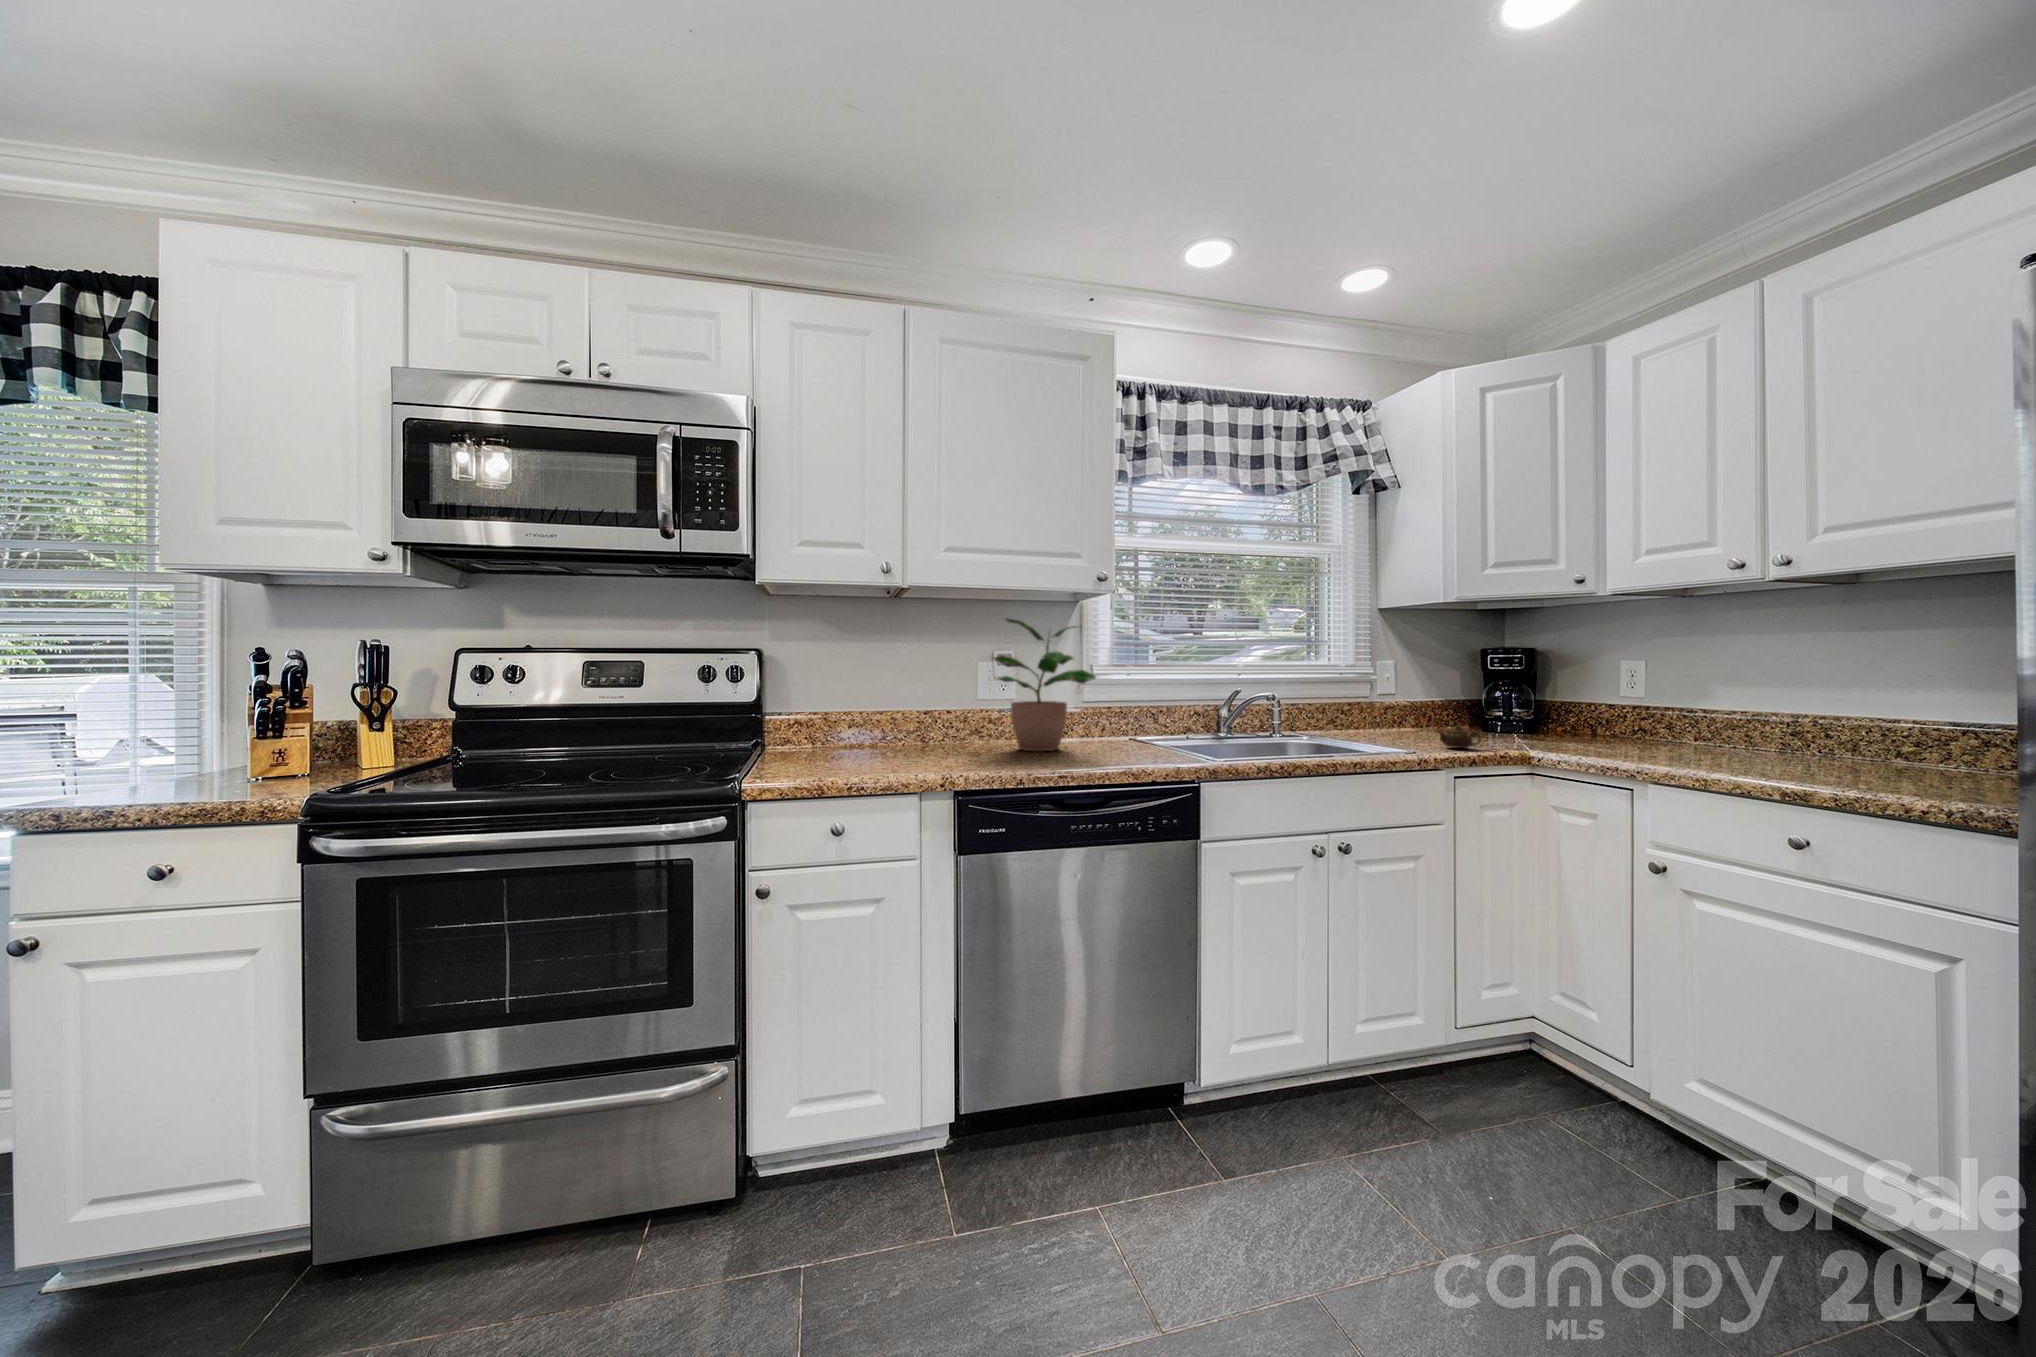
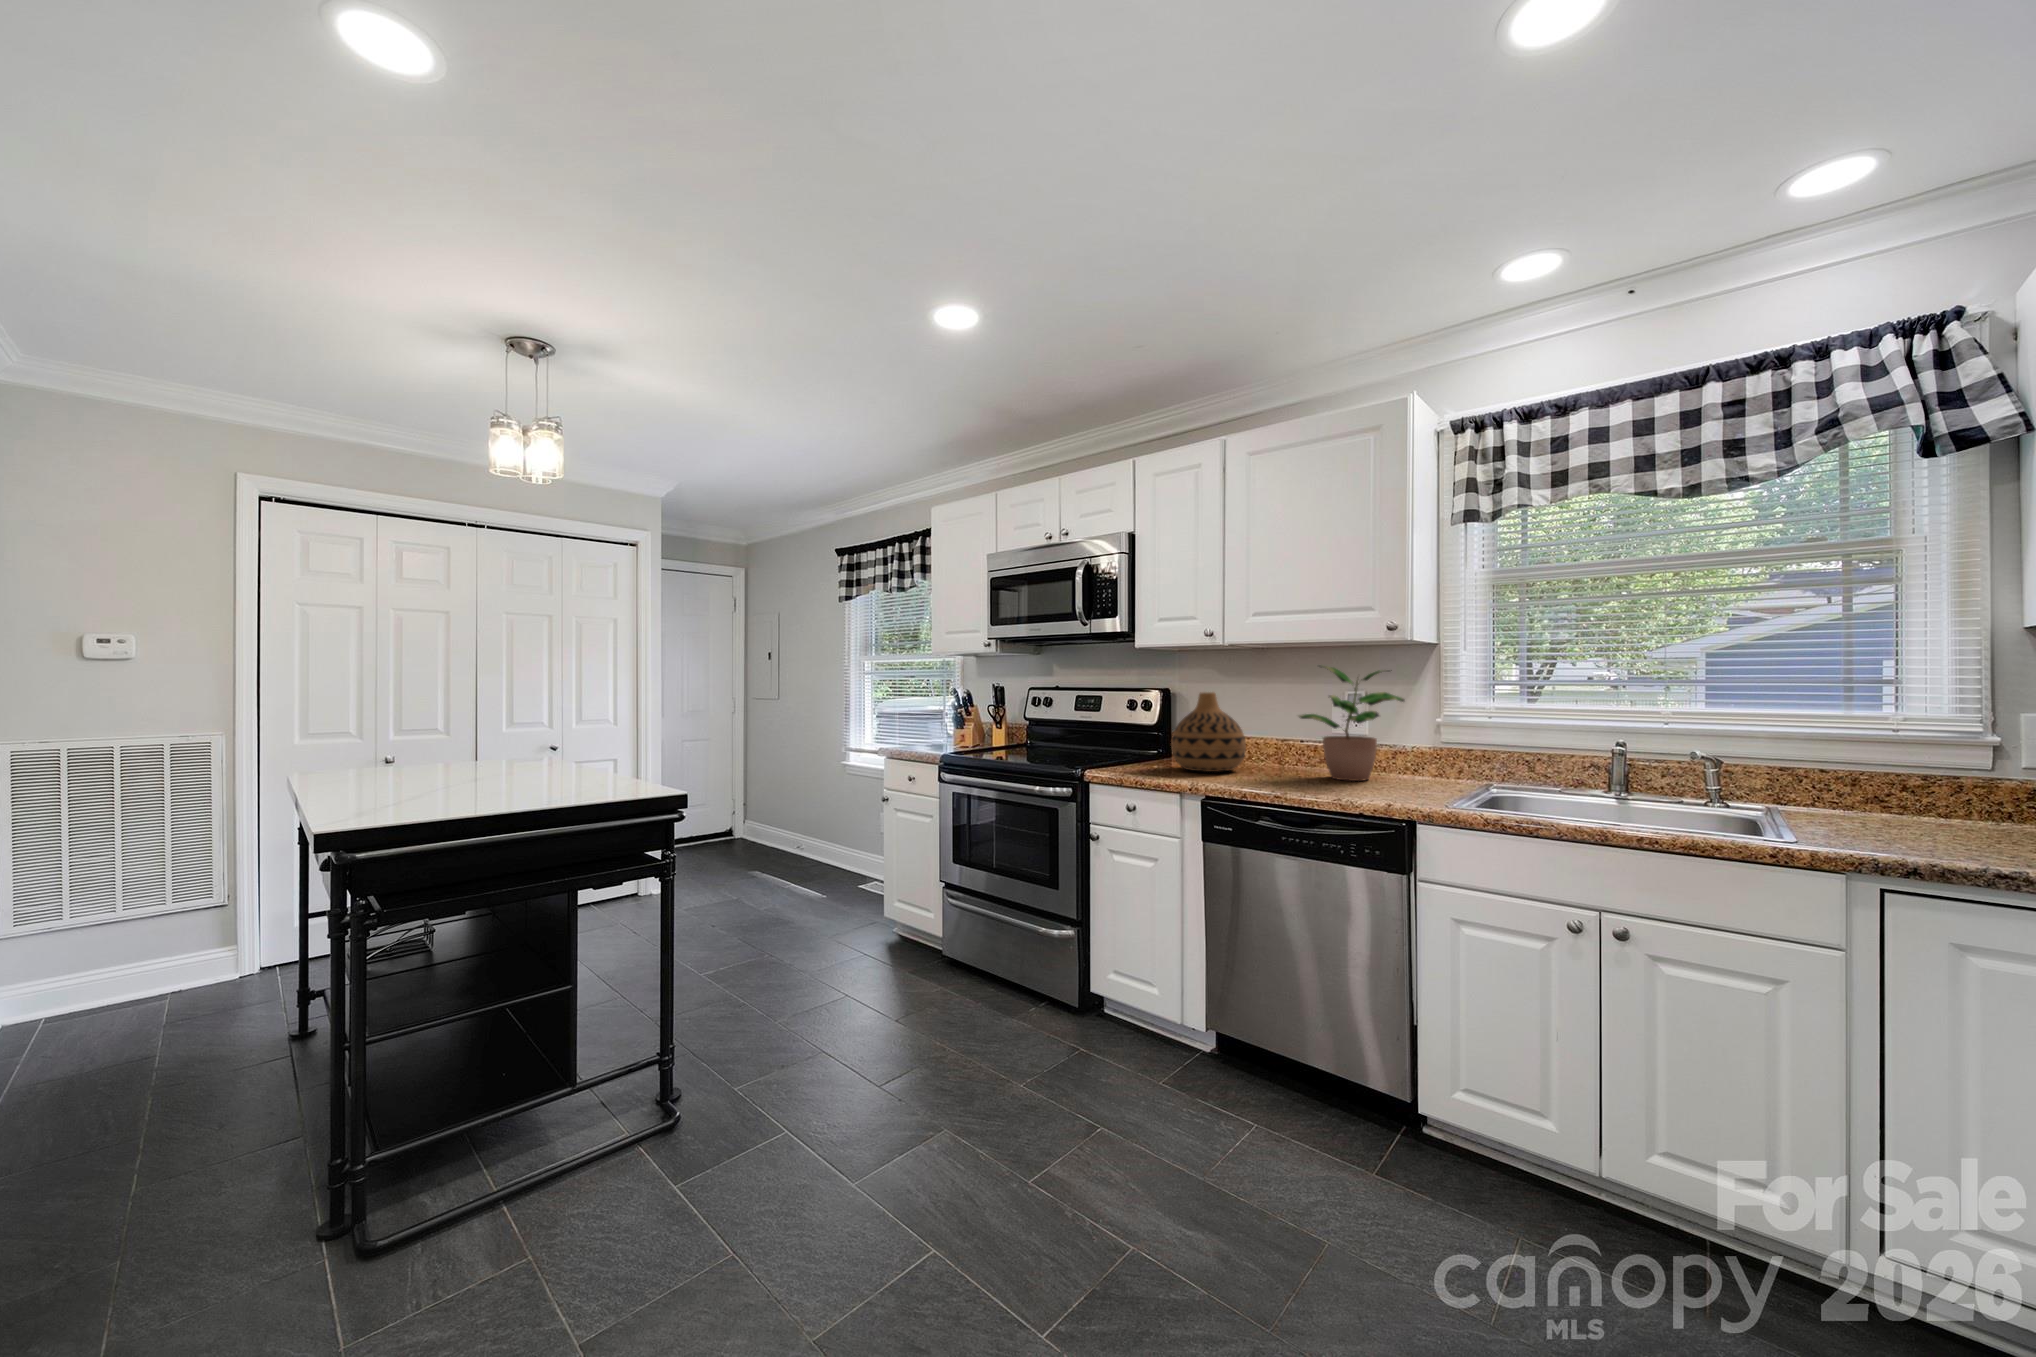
vase: none [829,650,931,761] -> present [1171,692,1246,772]
teapot: present [1438,725,1481,748] -> none [1908,816,2003,854]

